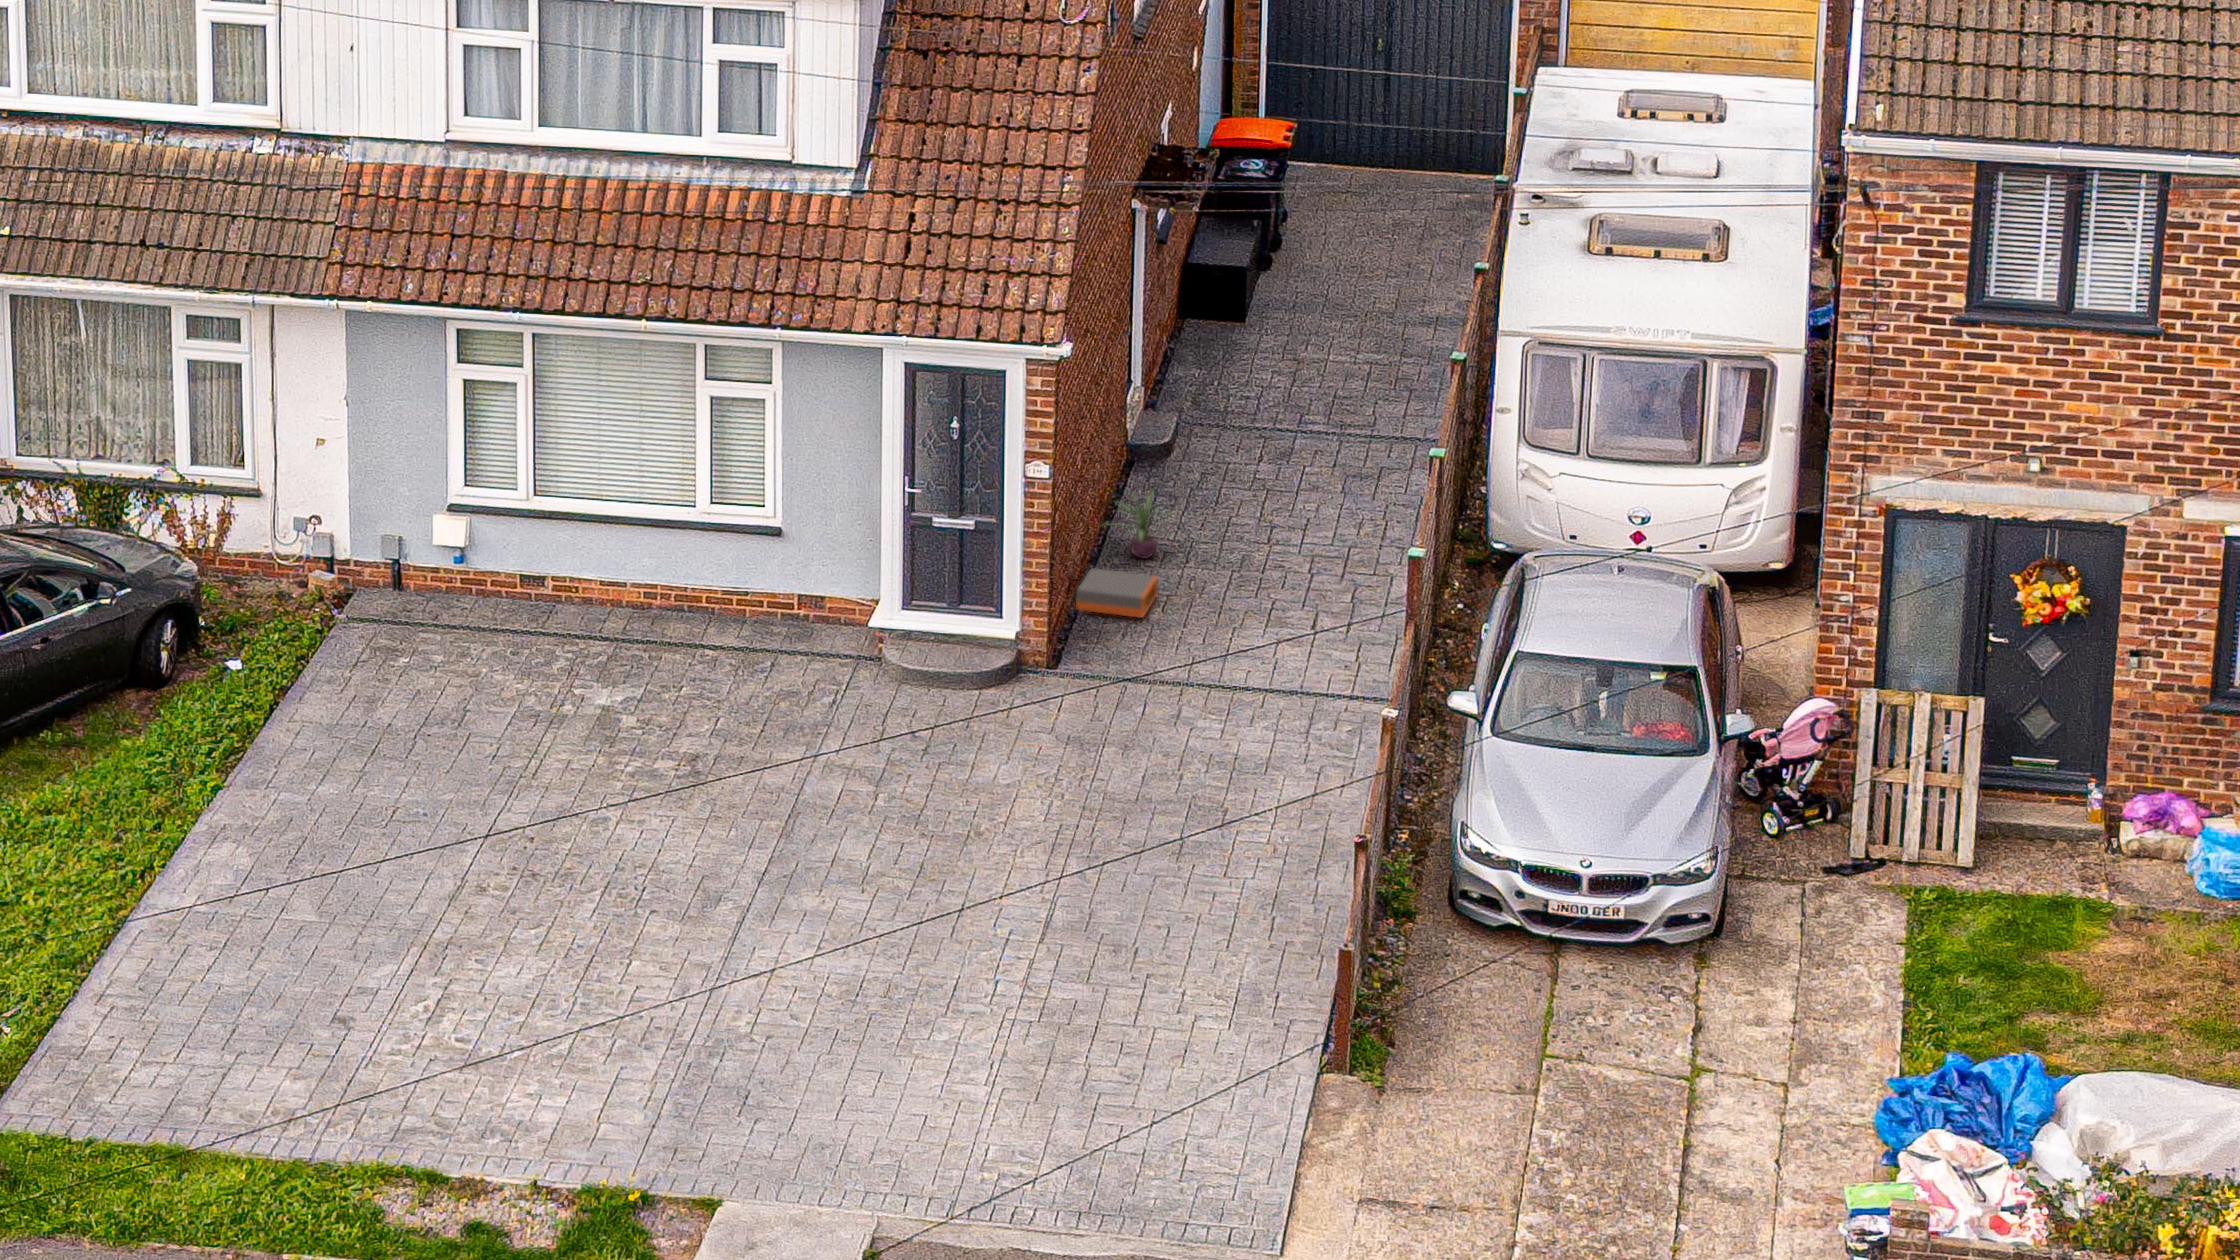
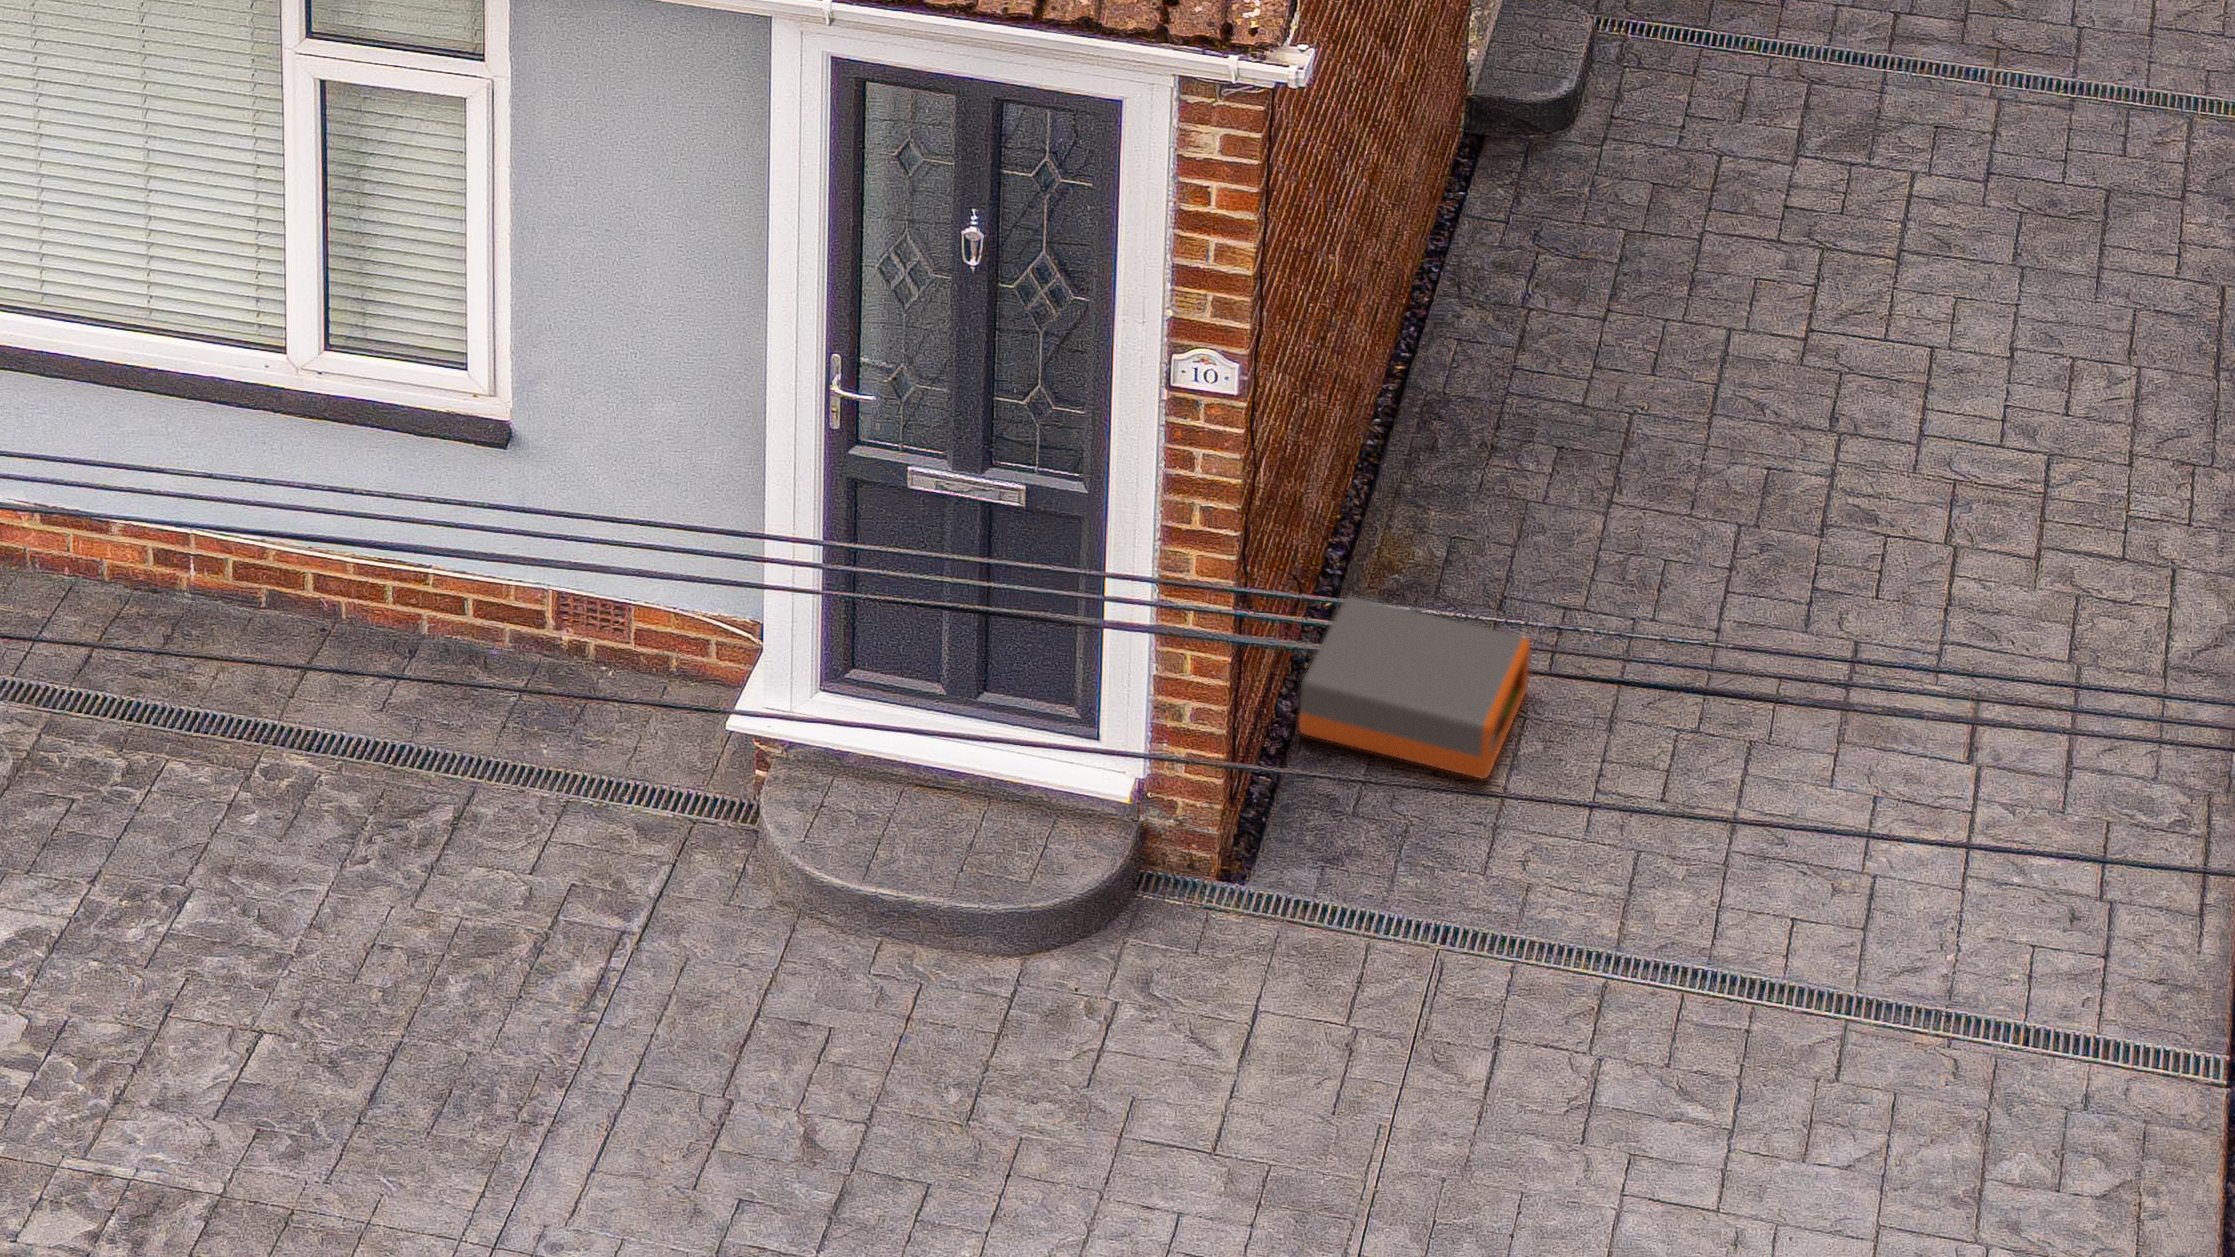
decorative plant: present [1106,492,1173,559] -> none [1375,357,1590,539]

